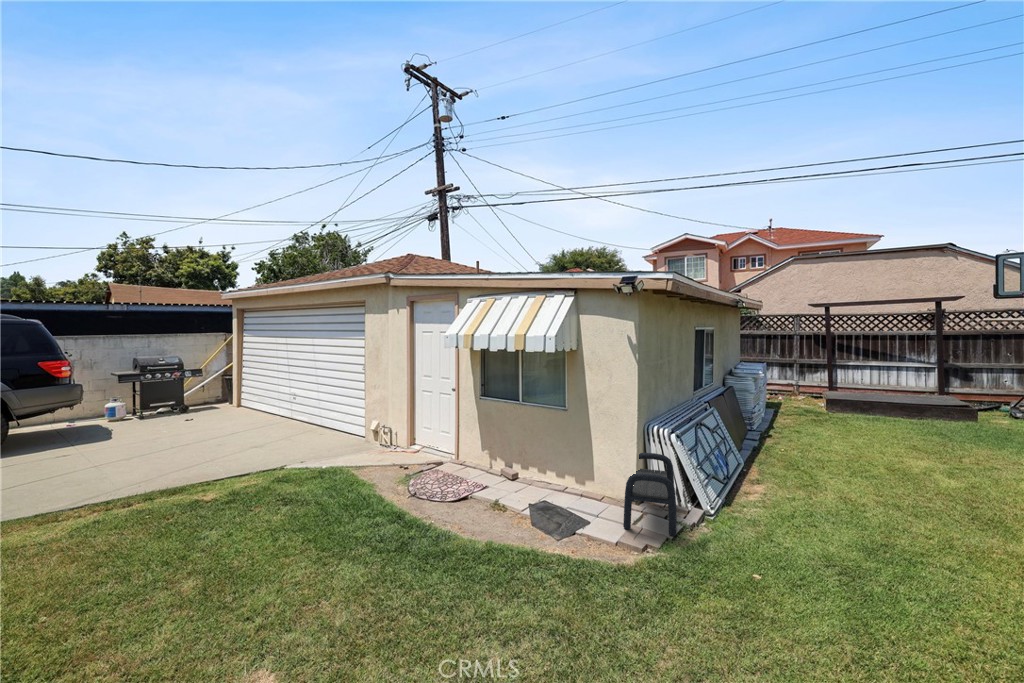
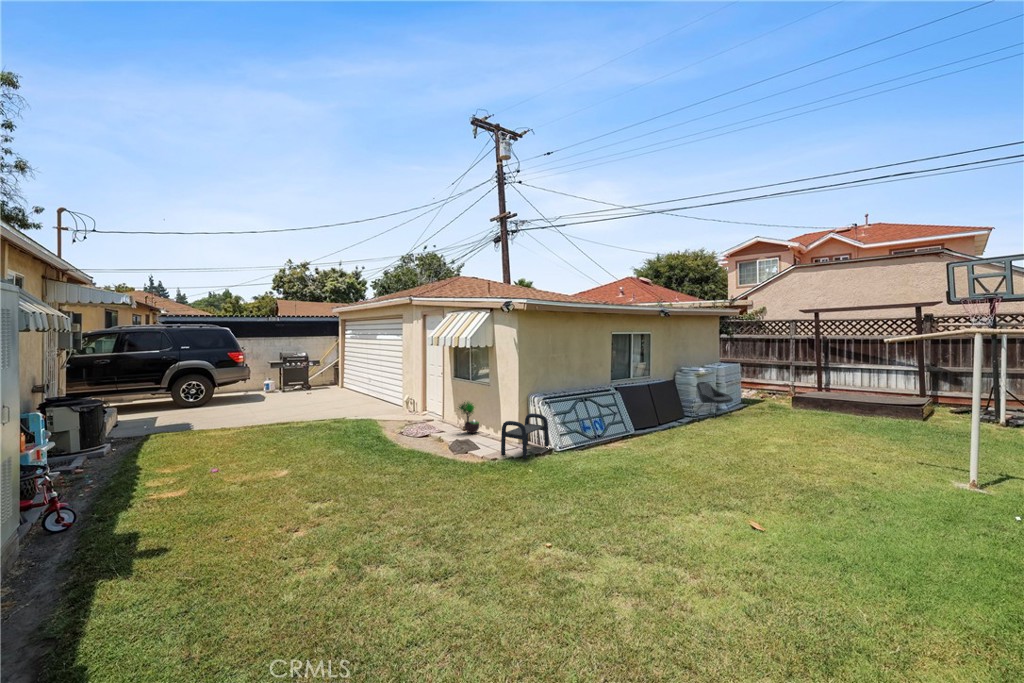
lounge chair: none [754,387,797,432] -> present [695,382,733,418]
potted tree: none [502,430,536,484] -> present [458,402,479,433]

